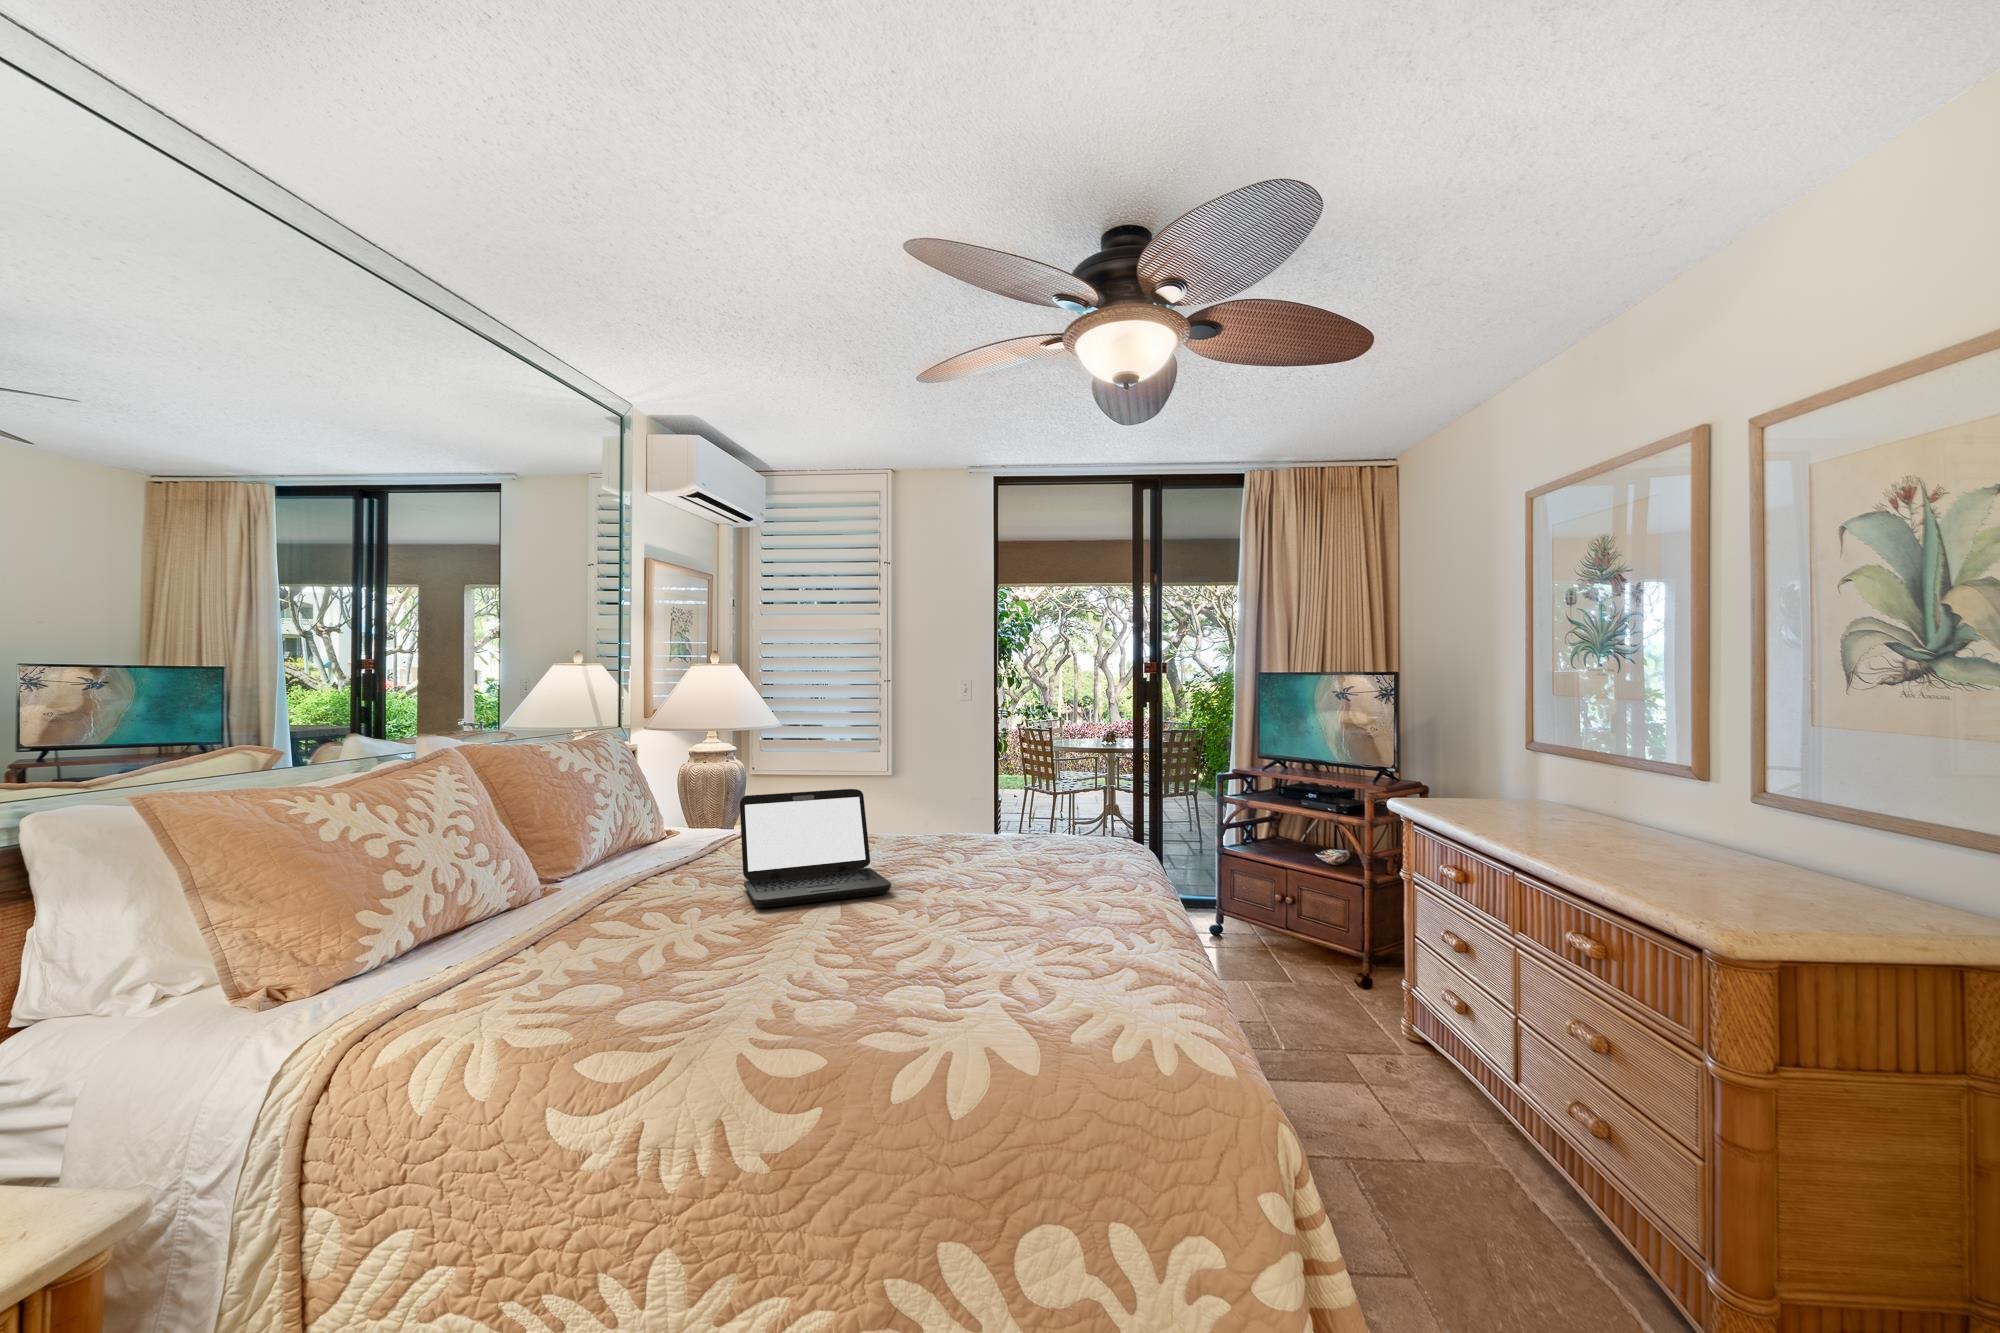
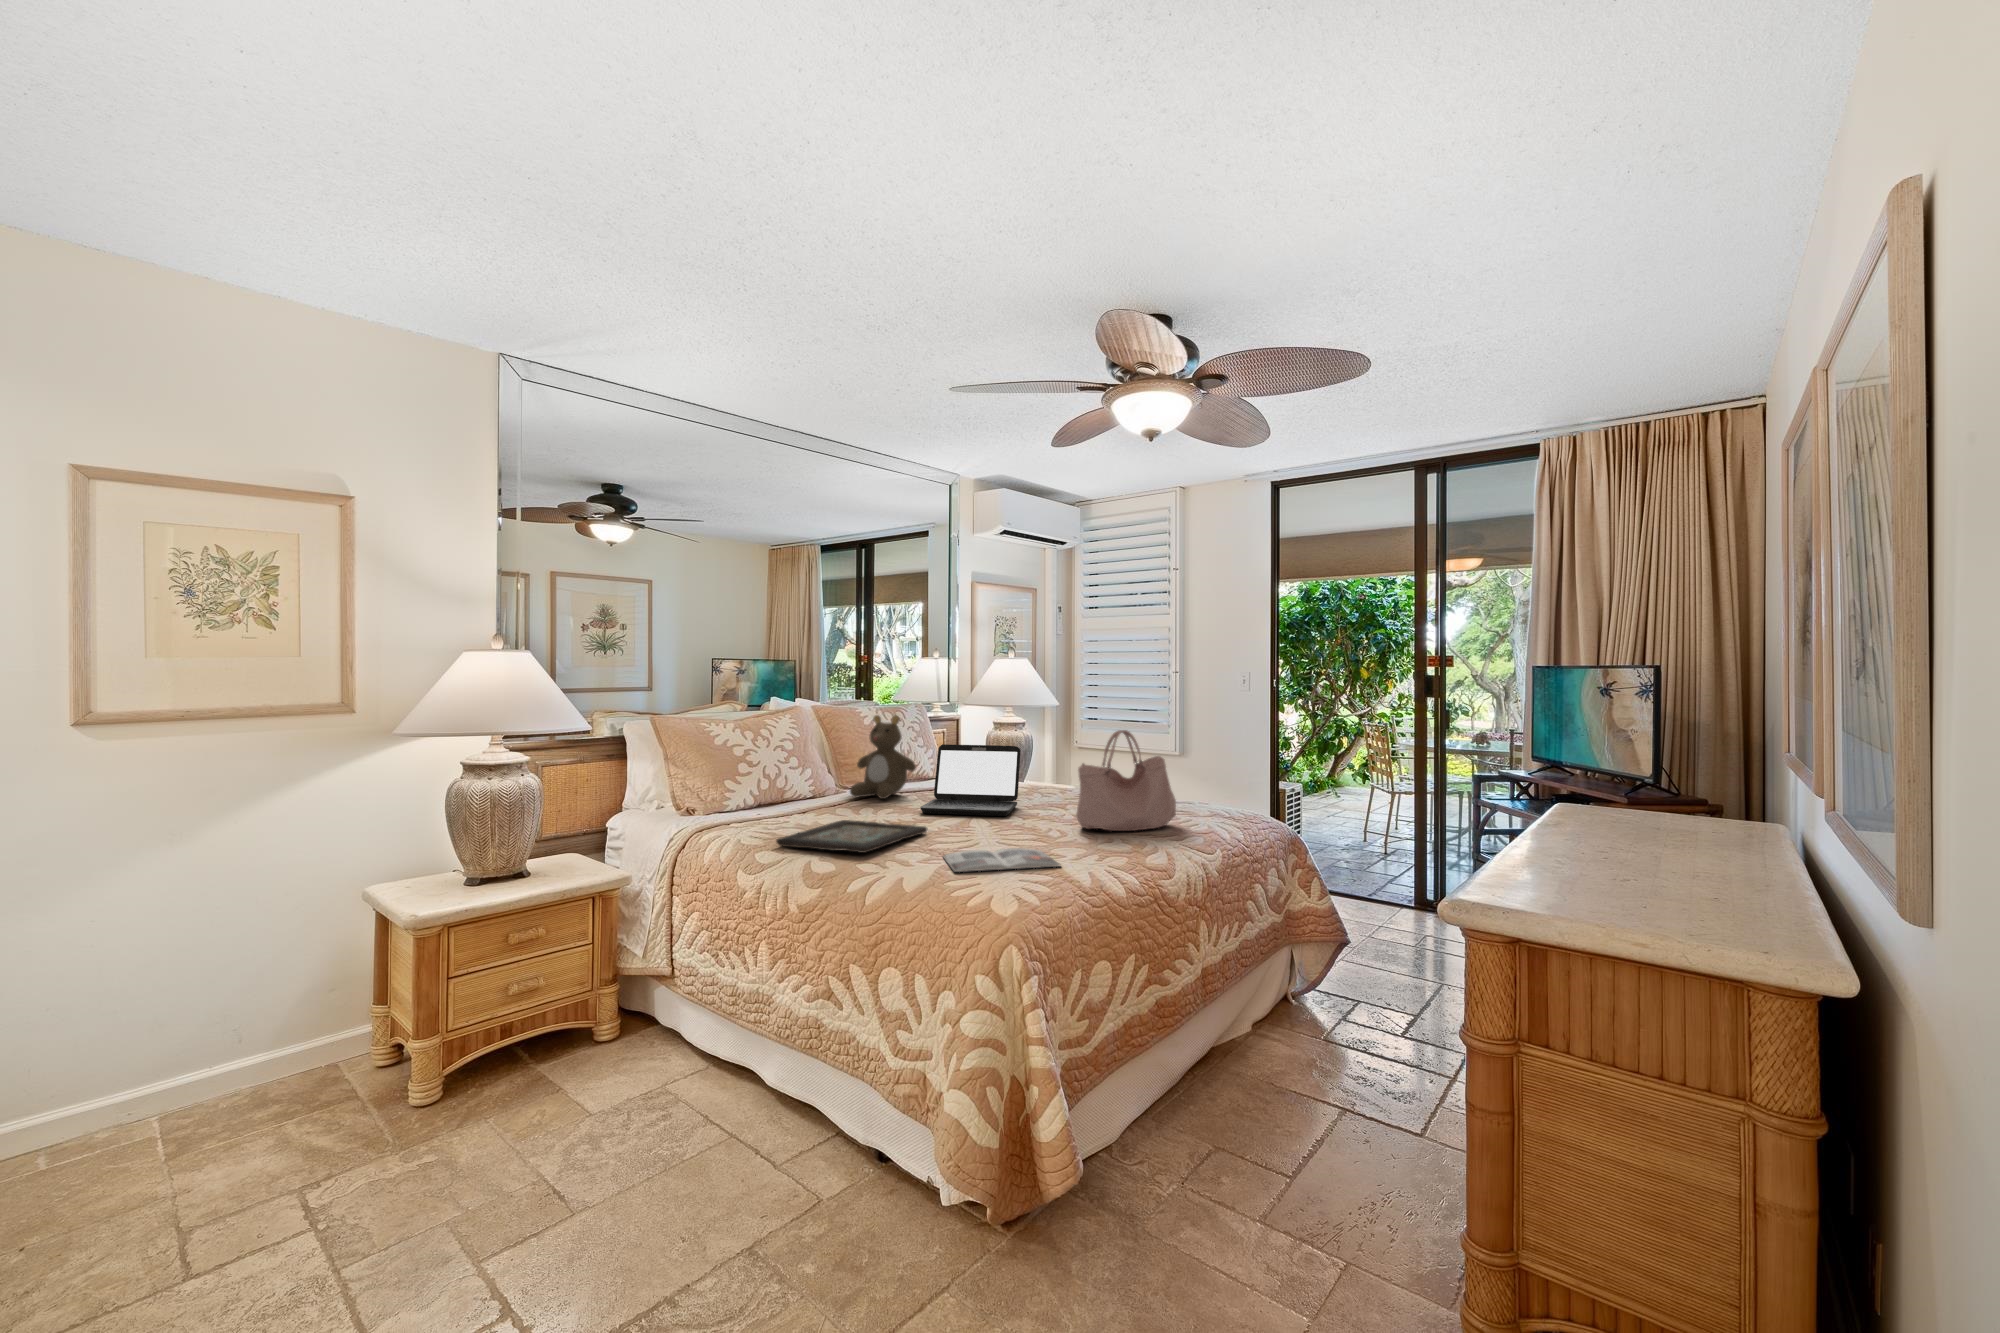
teddy bear: none [576,756,690,897] -> present [850,715,916,799]
handbag: none [1008,757,1107,896] -> present [1076,730,1176,831]
decorative tray: none [616,935,836,1034] -> present [776,820,928,853]
magazine: none [943,942,1128,1014] -> present [944,848,1060,872]

